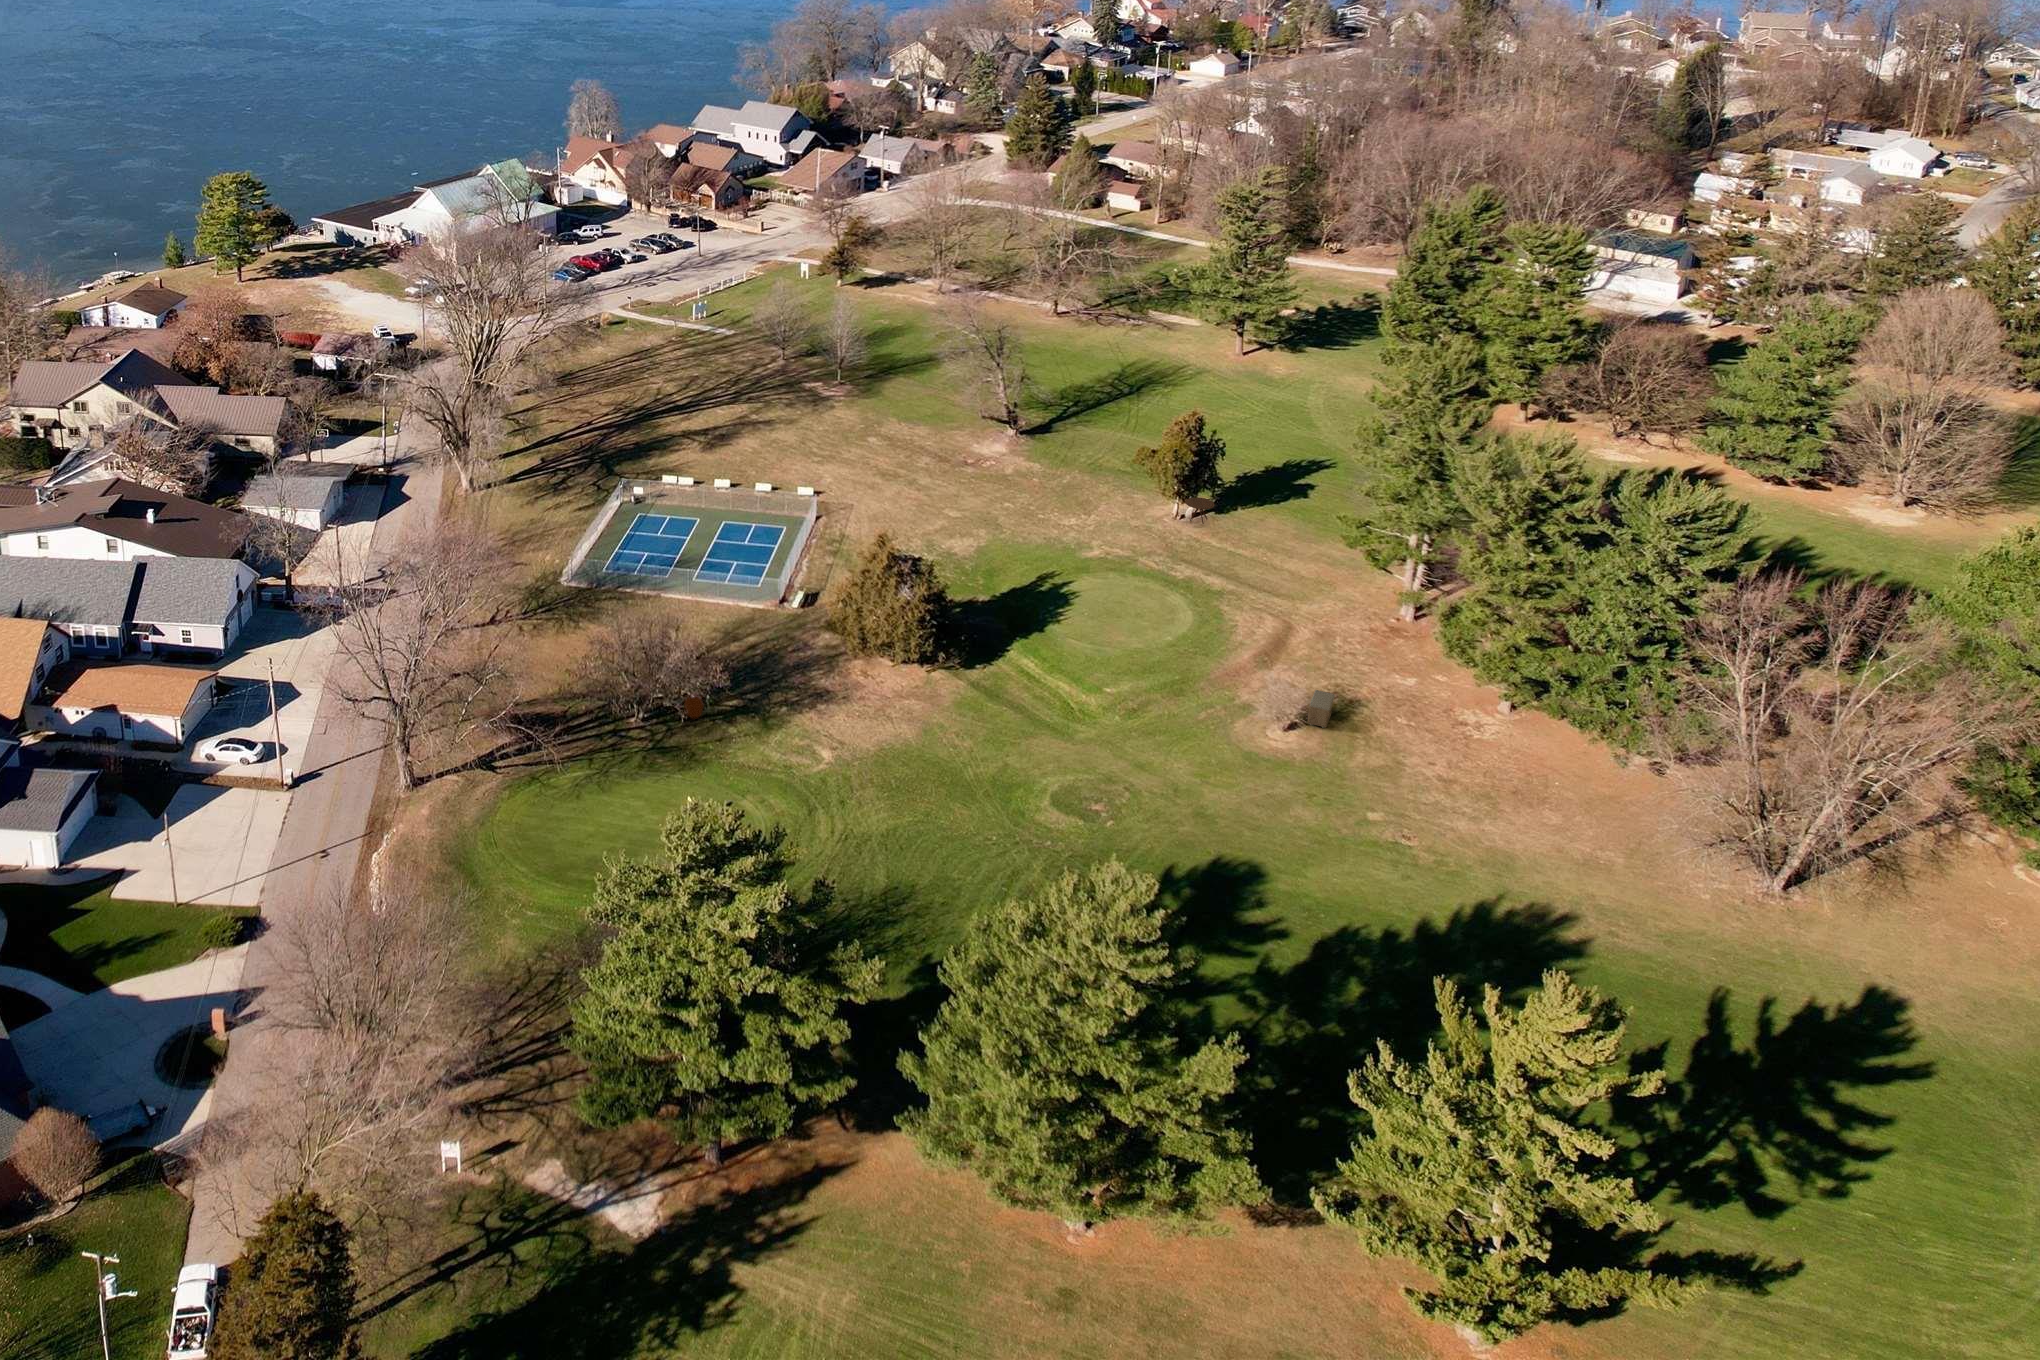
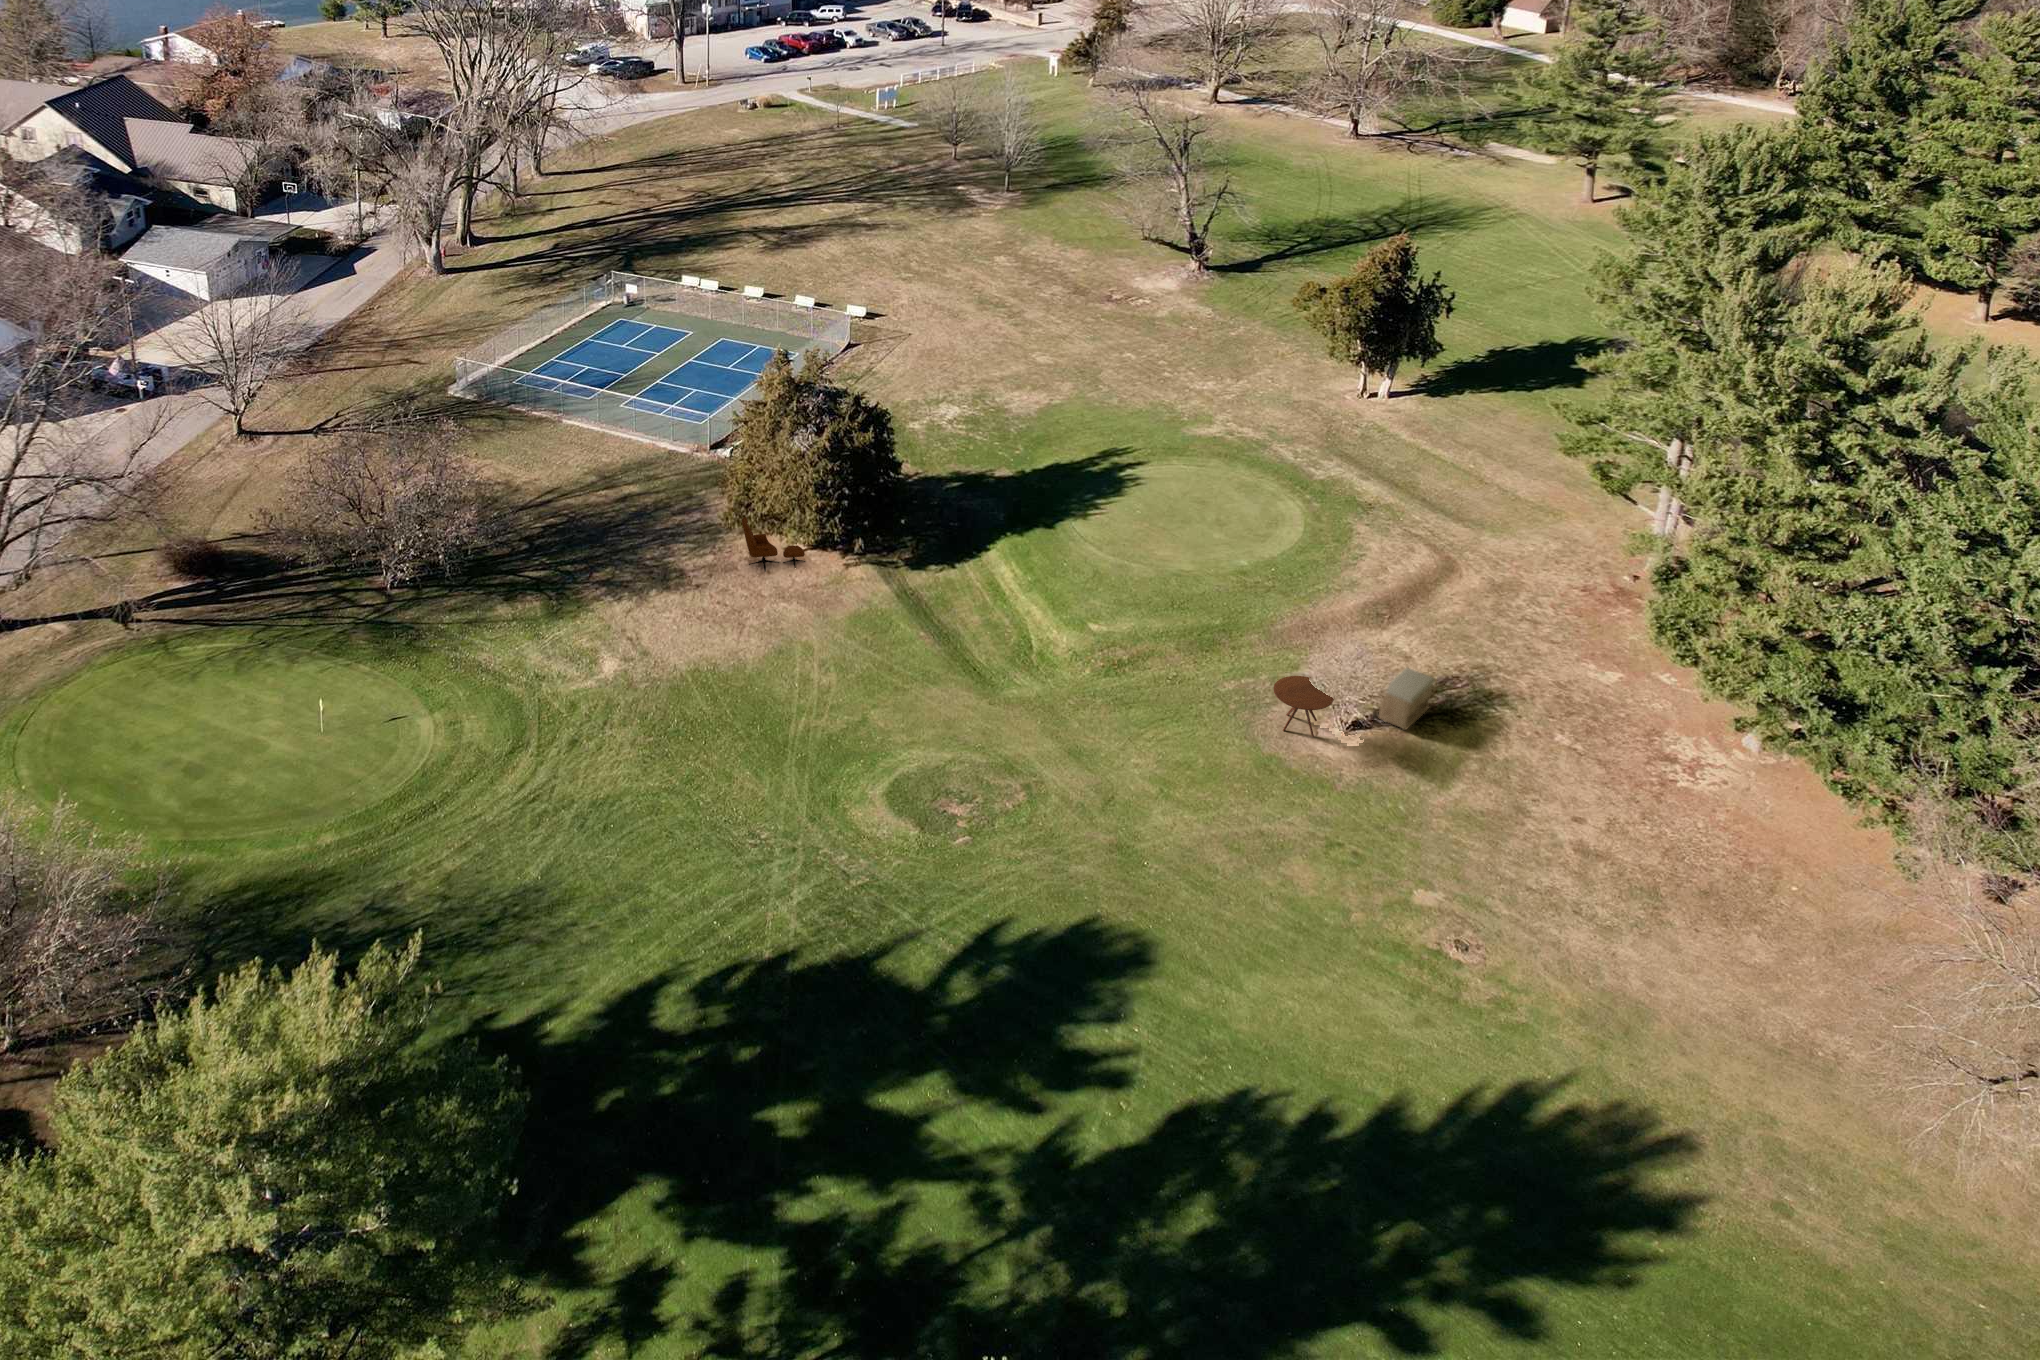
round table: present [1185,497,1214,523] -> present [1273,676,1334,737]
lounge chair: present [684,697,703,721] -> present [742,517,805,571]

